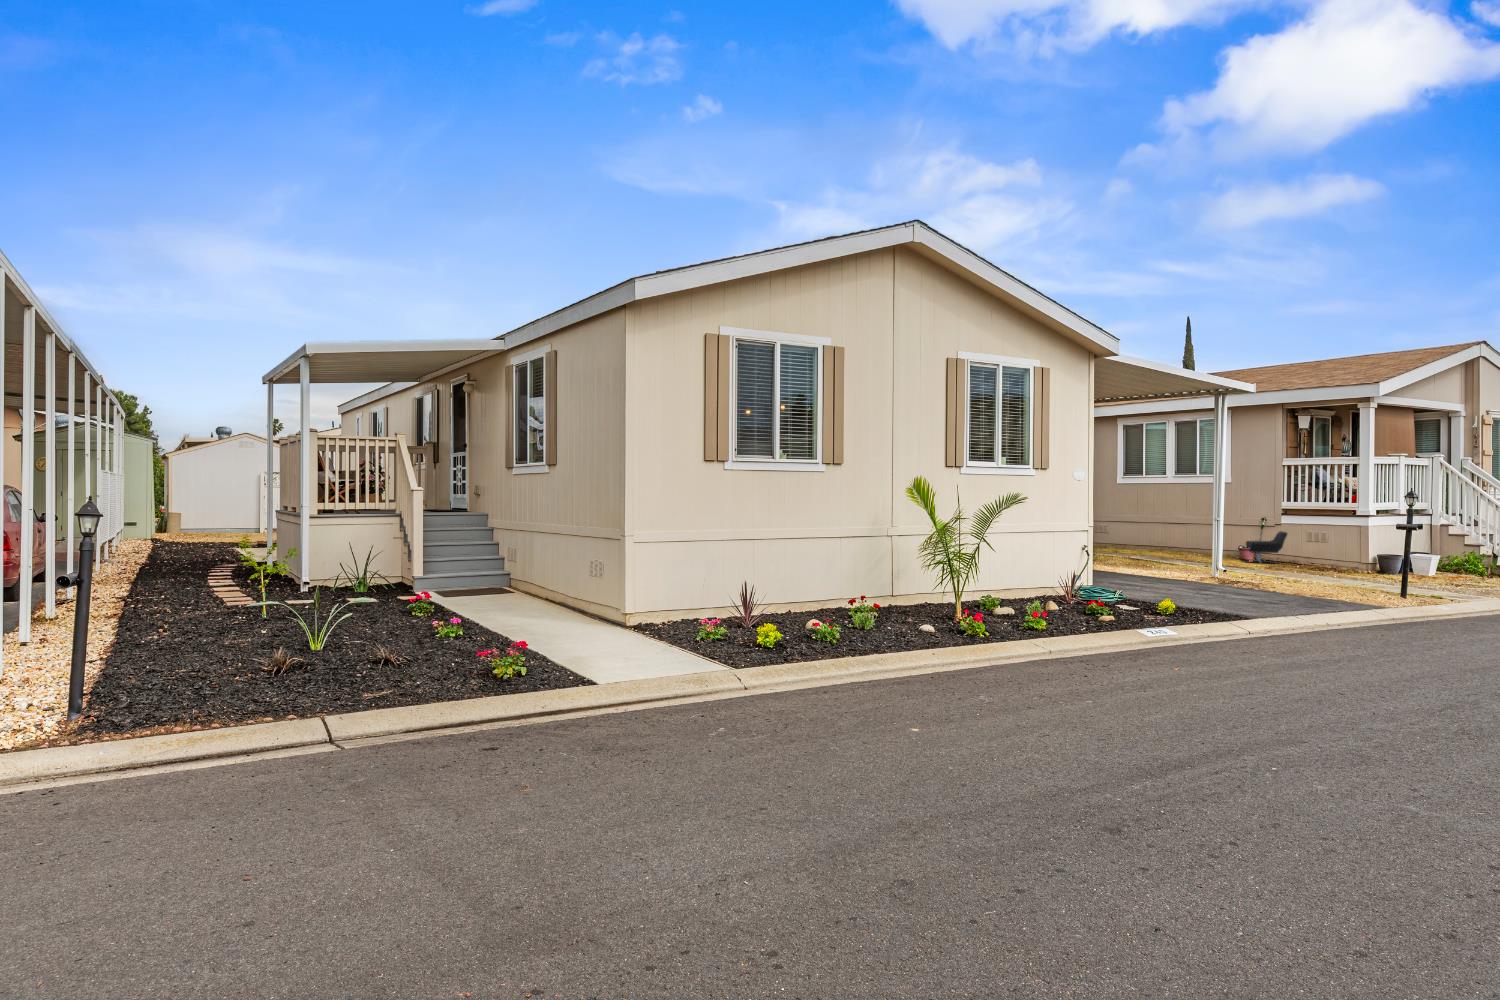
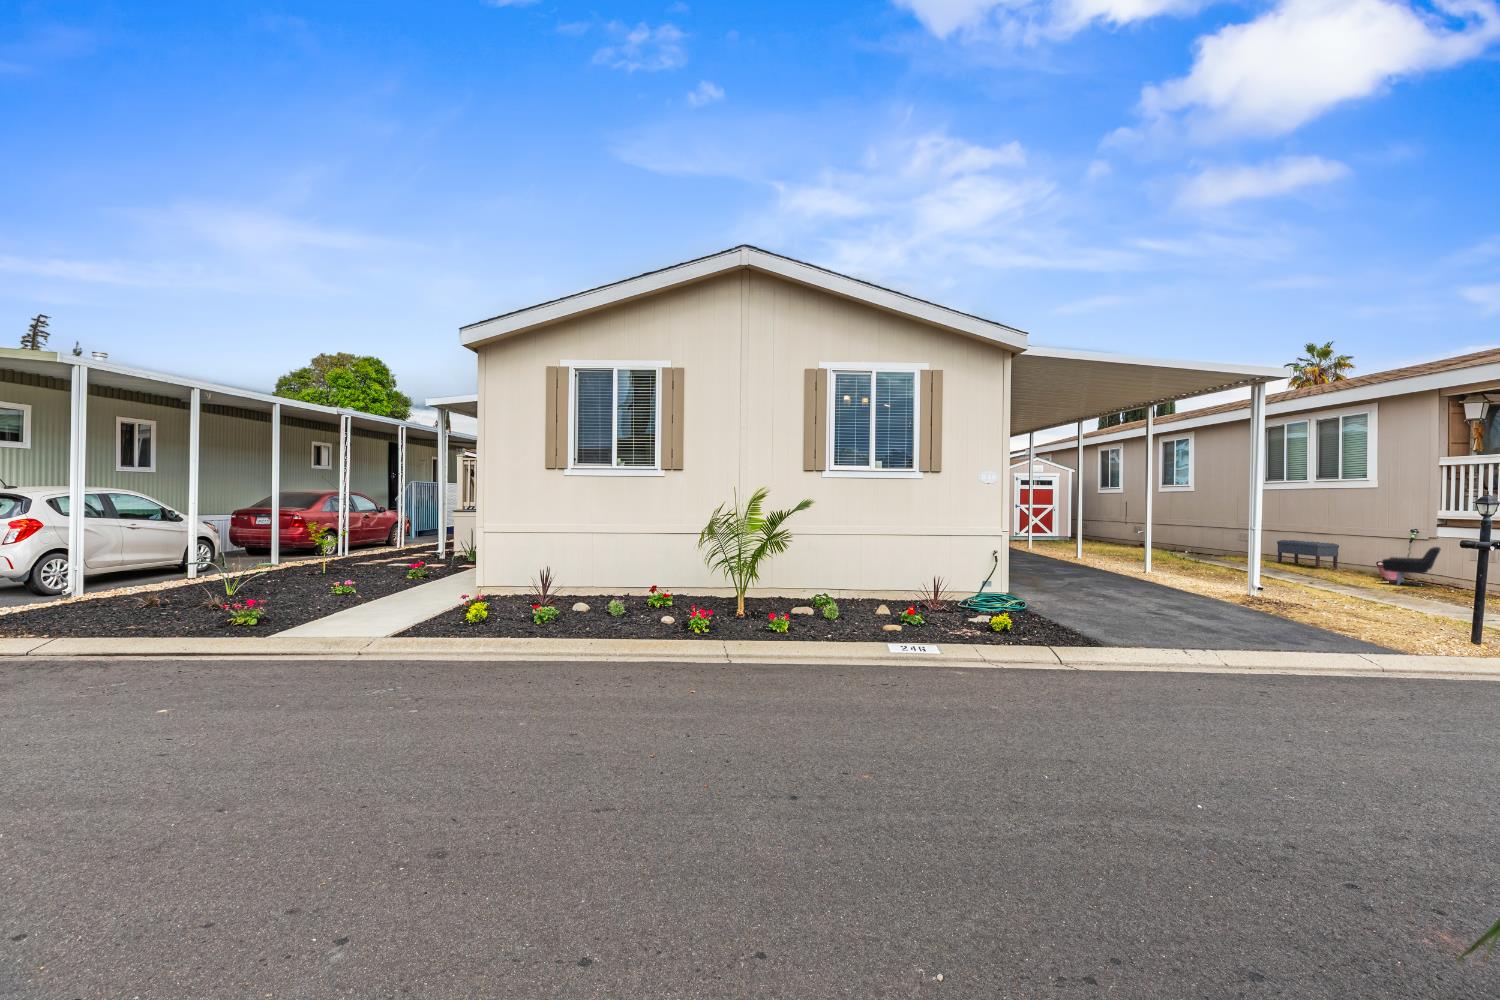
bench: none [1139,529,1193,553] -> present [1277,540,1339,569]

